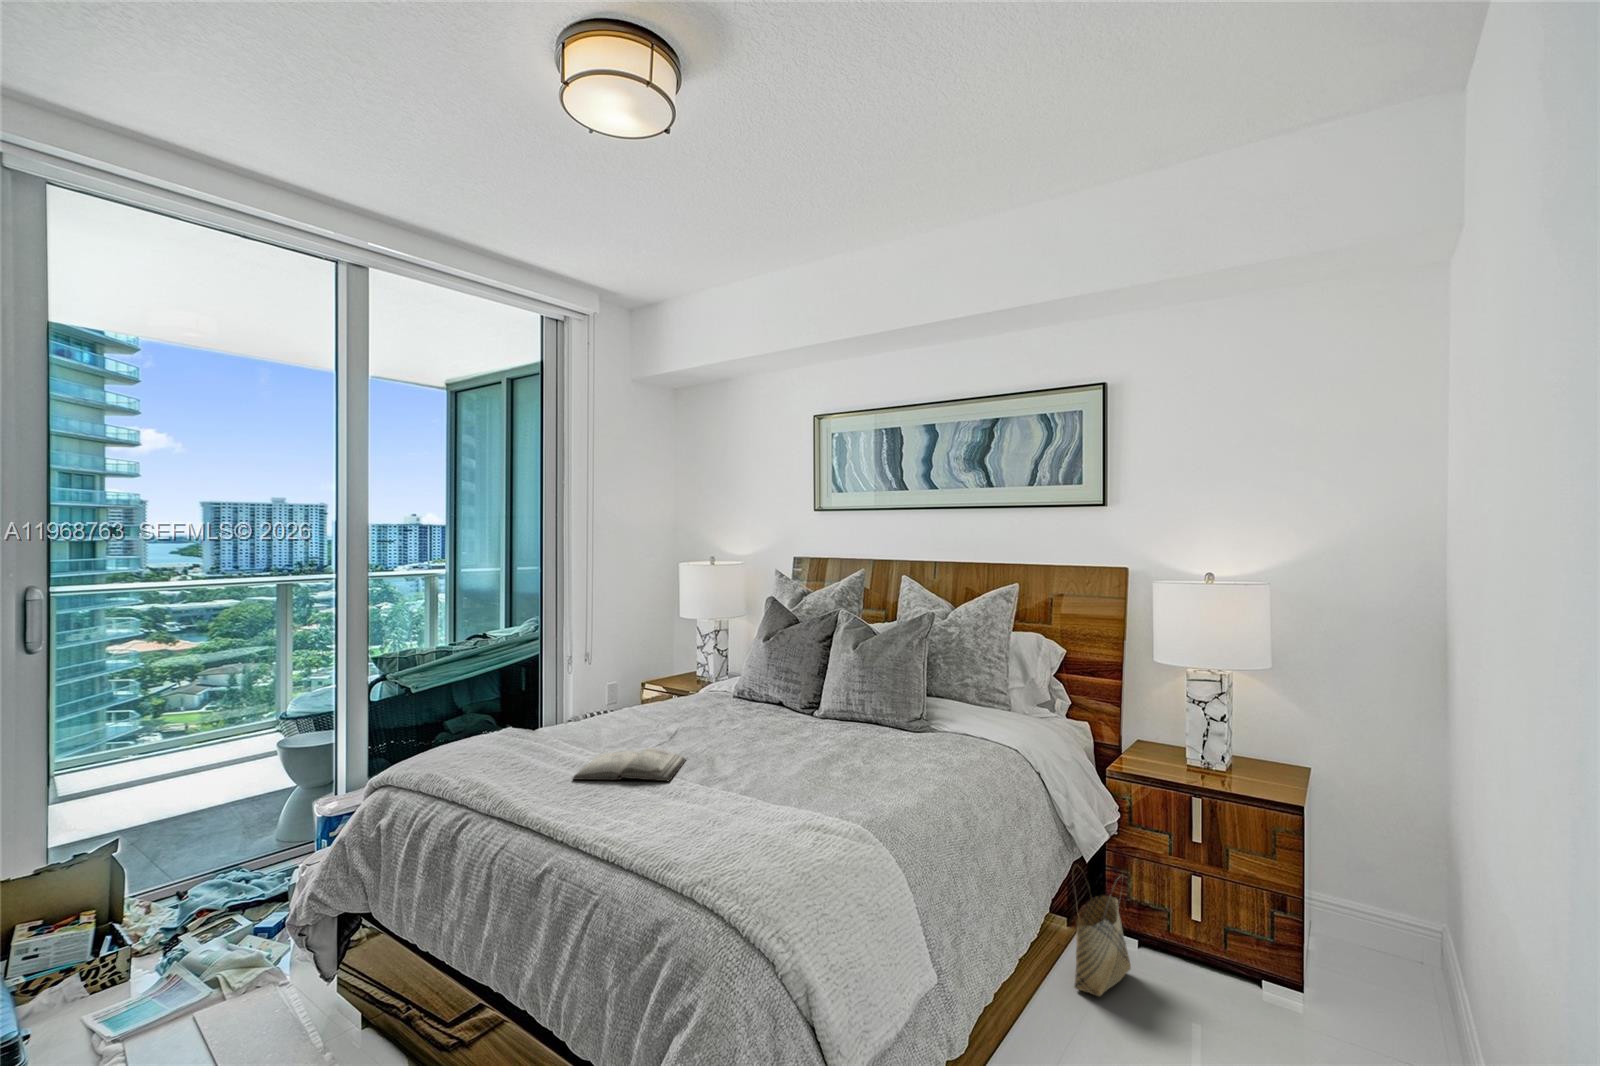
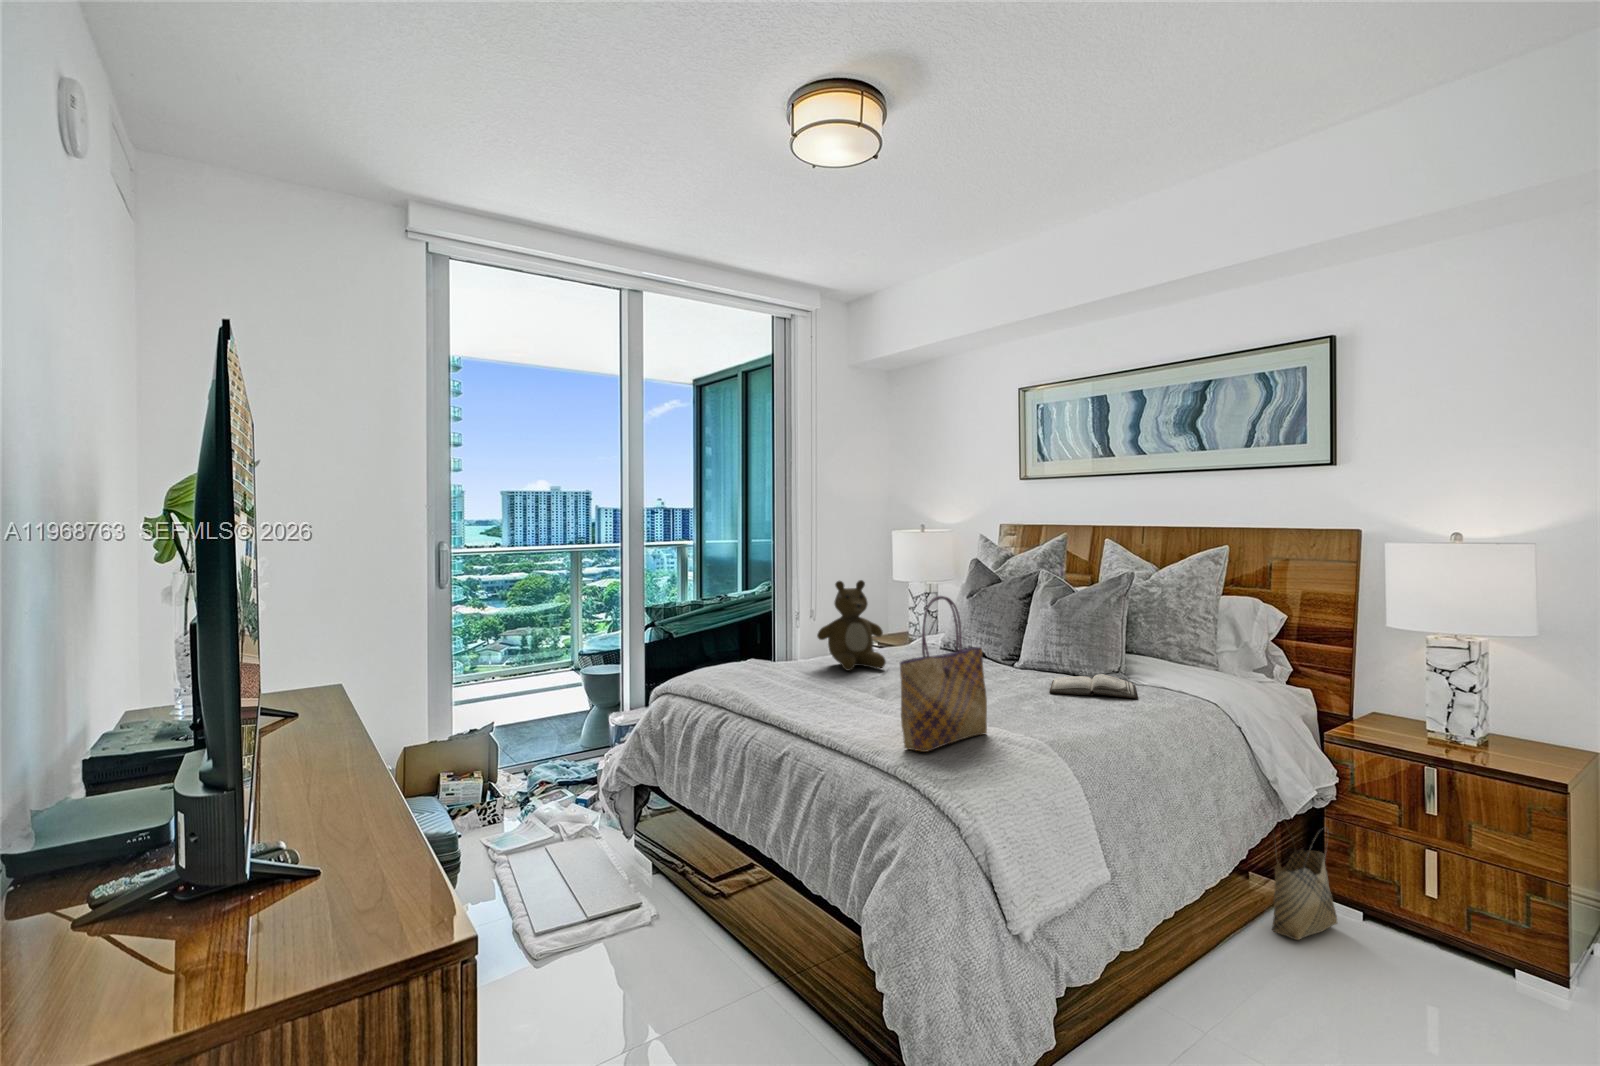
teddy bear: none [588,628,670,737] -> present [817,580,886,671]
tote bag: none [695,662,795,859] -> present [900,596,987,752]
diary: present [573,748,686,781] -> present [1049,674,1138,699]

